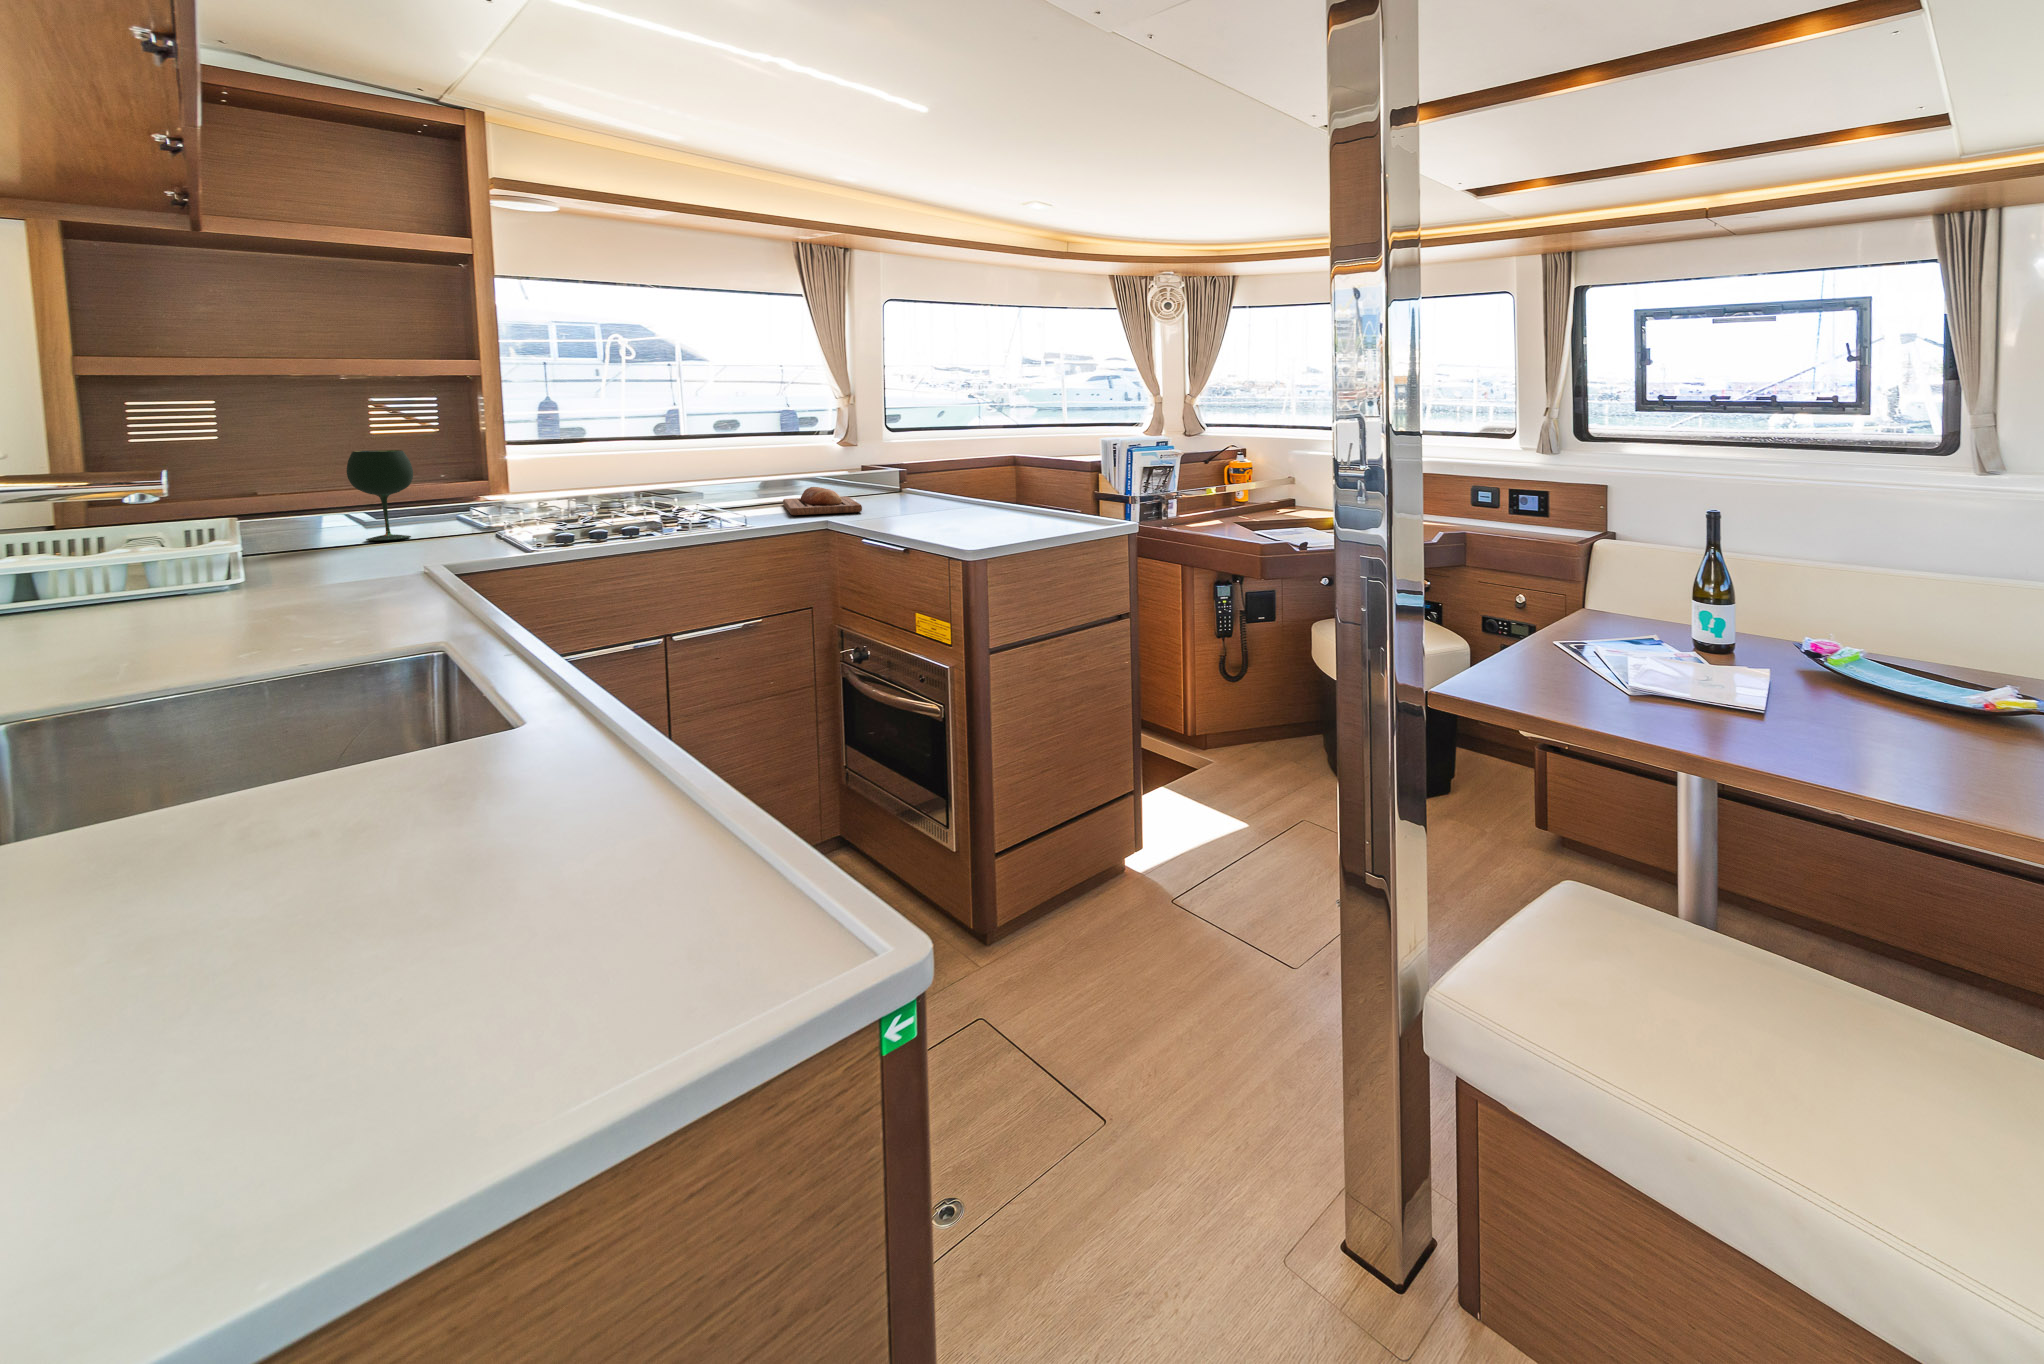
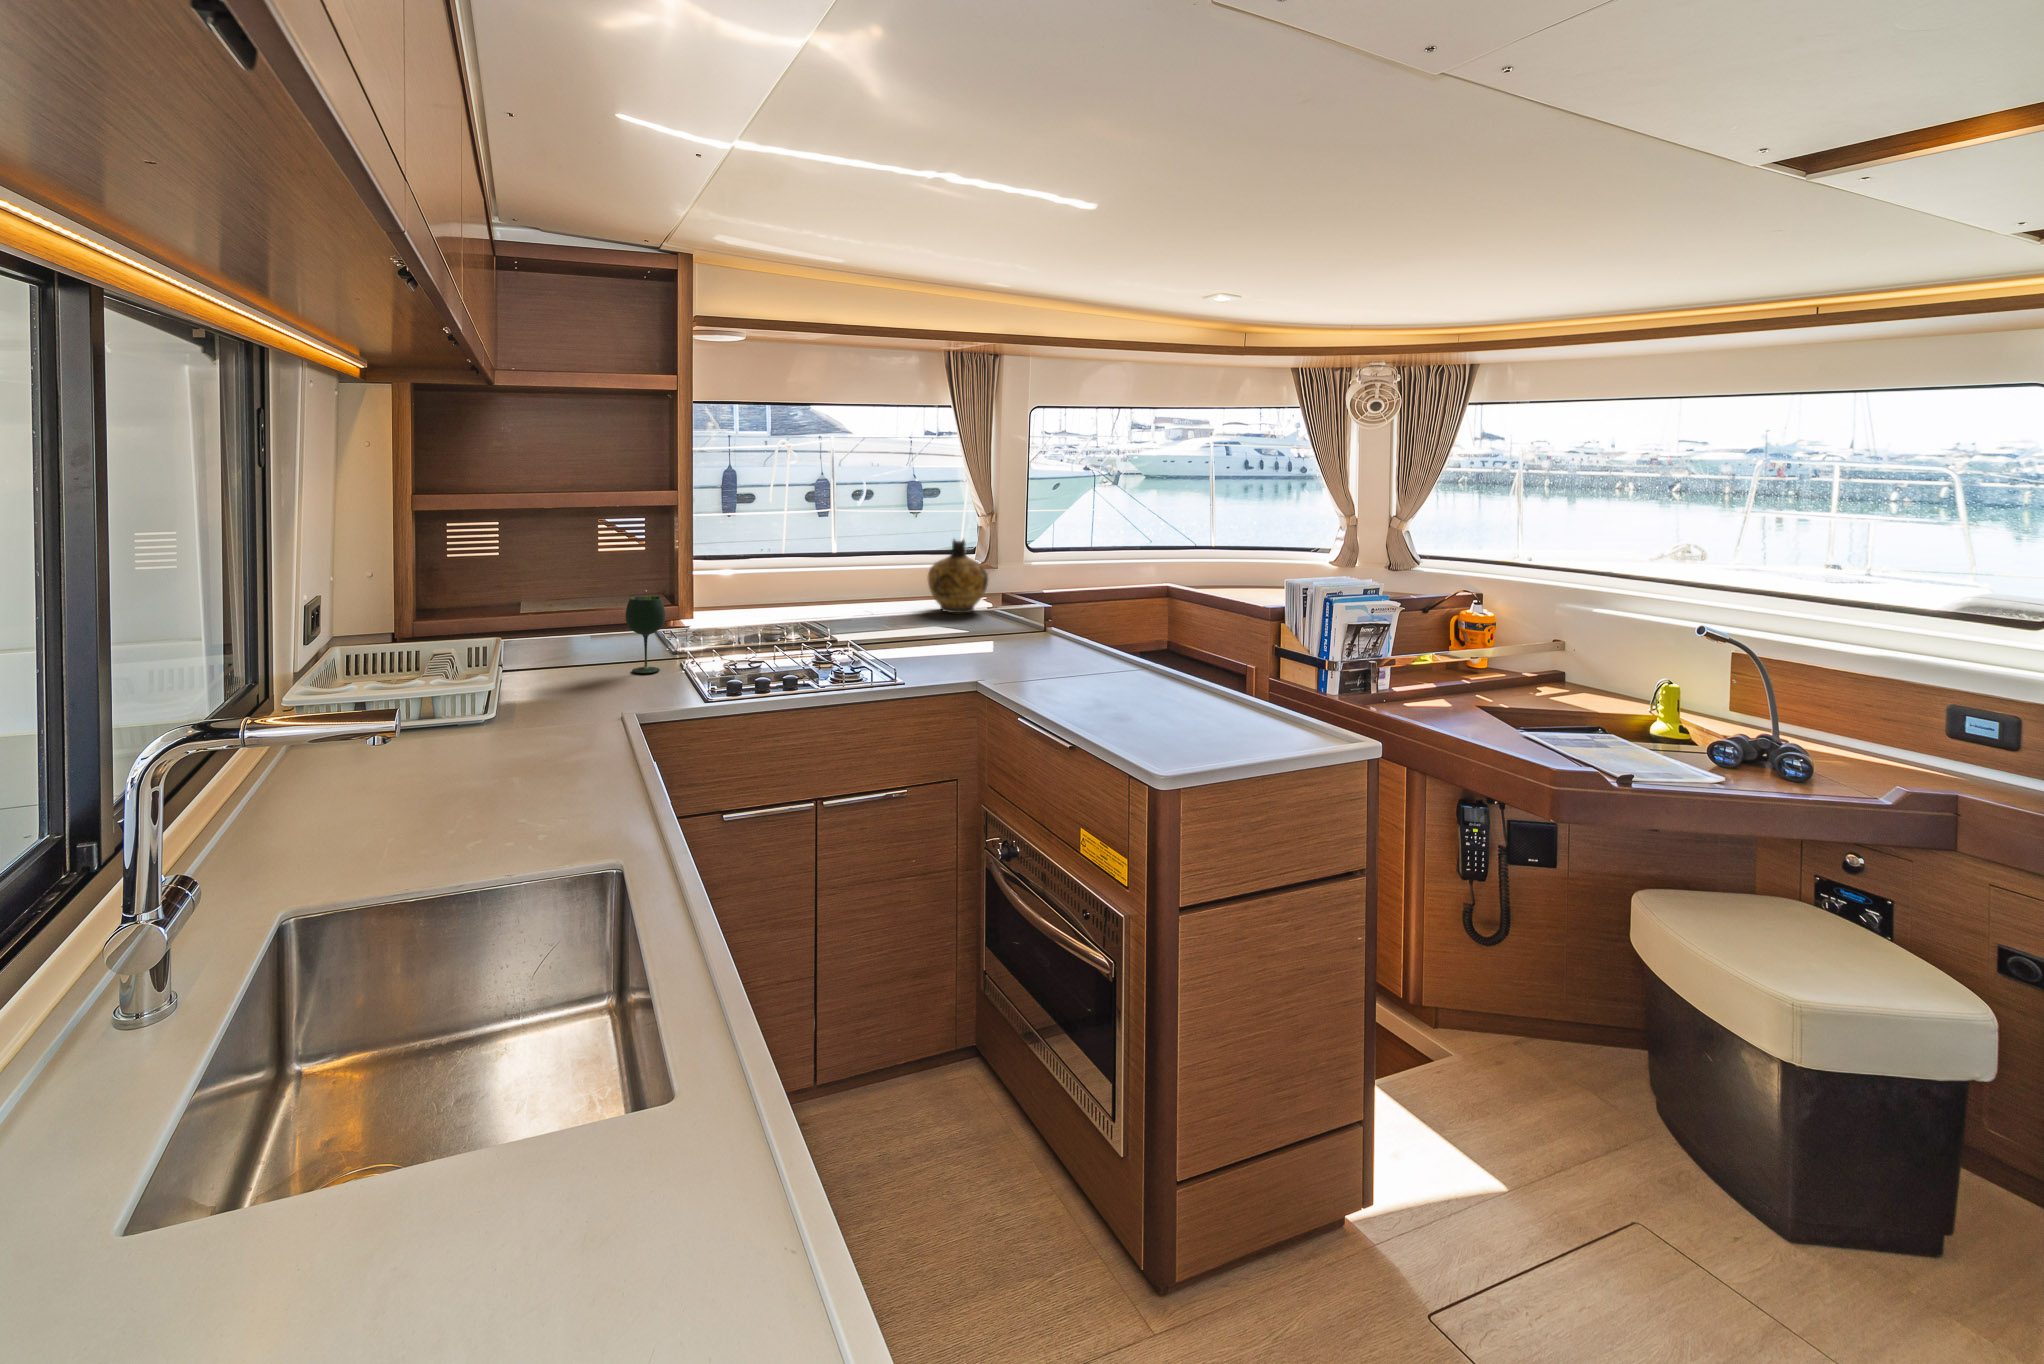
ceramic jug: none [779,410,845,484] -> present [928,540,988,613]
bread loaf: present [783,487,862,515] -> none [936,635,1016,673]

